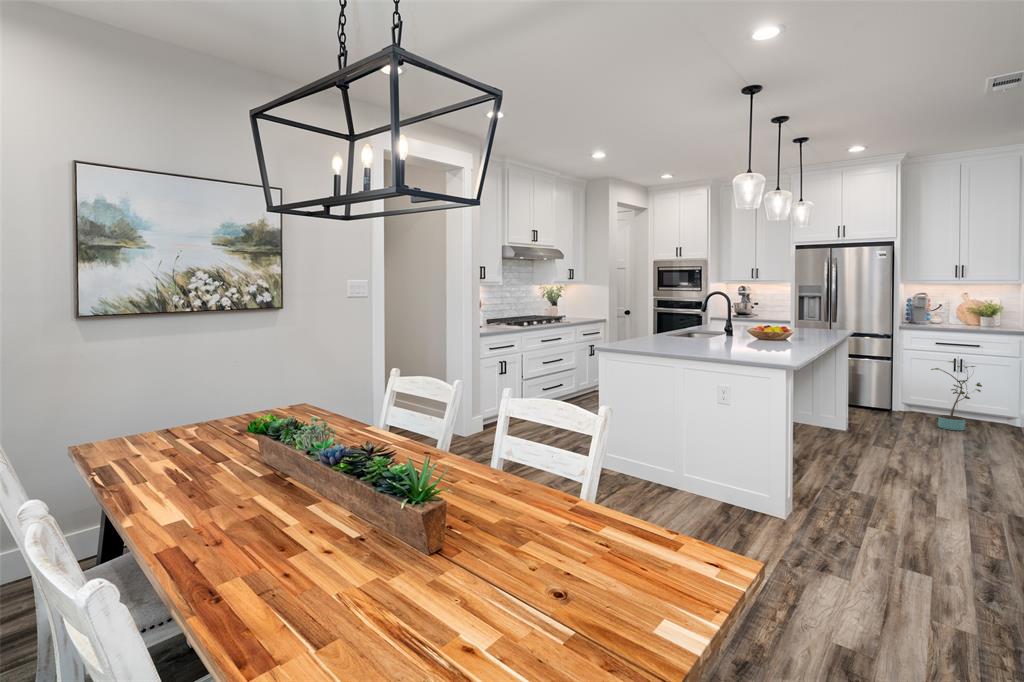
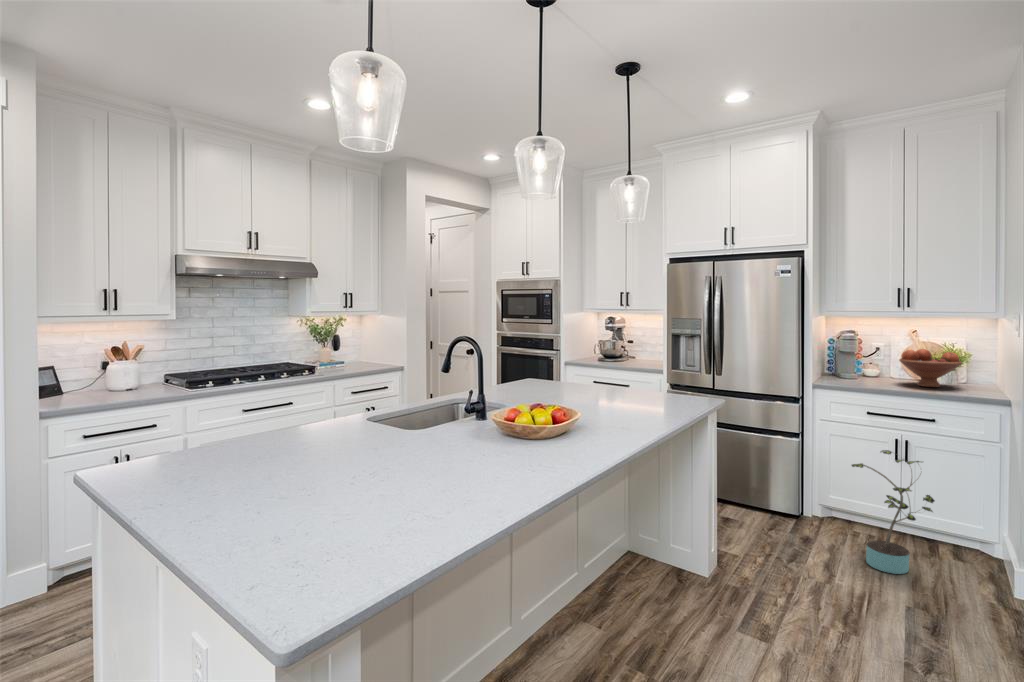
fruit bowl: none [957,303,998,326] -> present [899,349,962,387]

